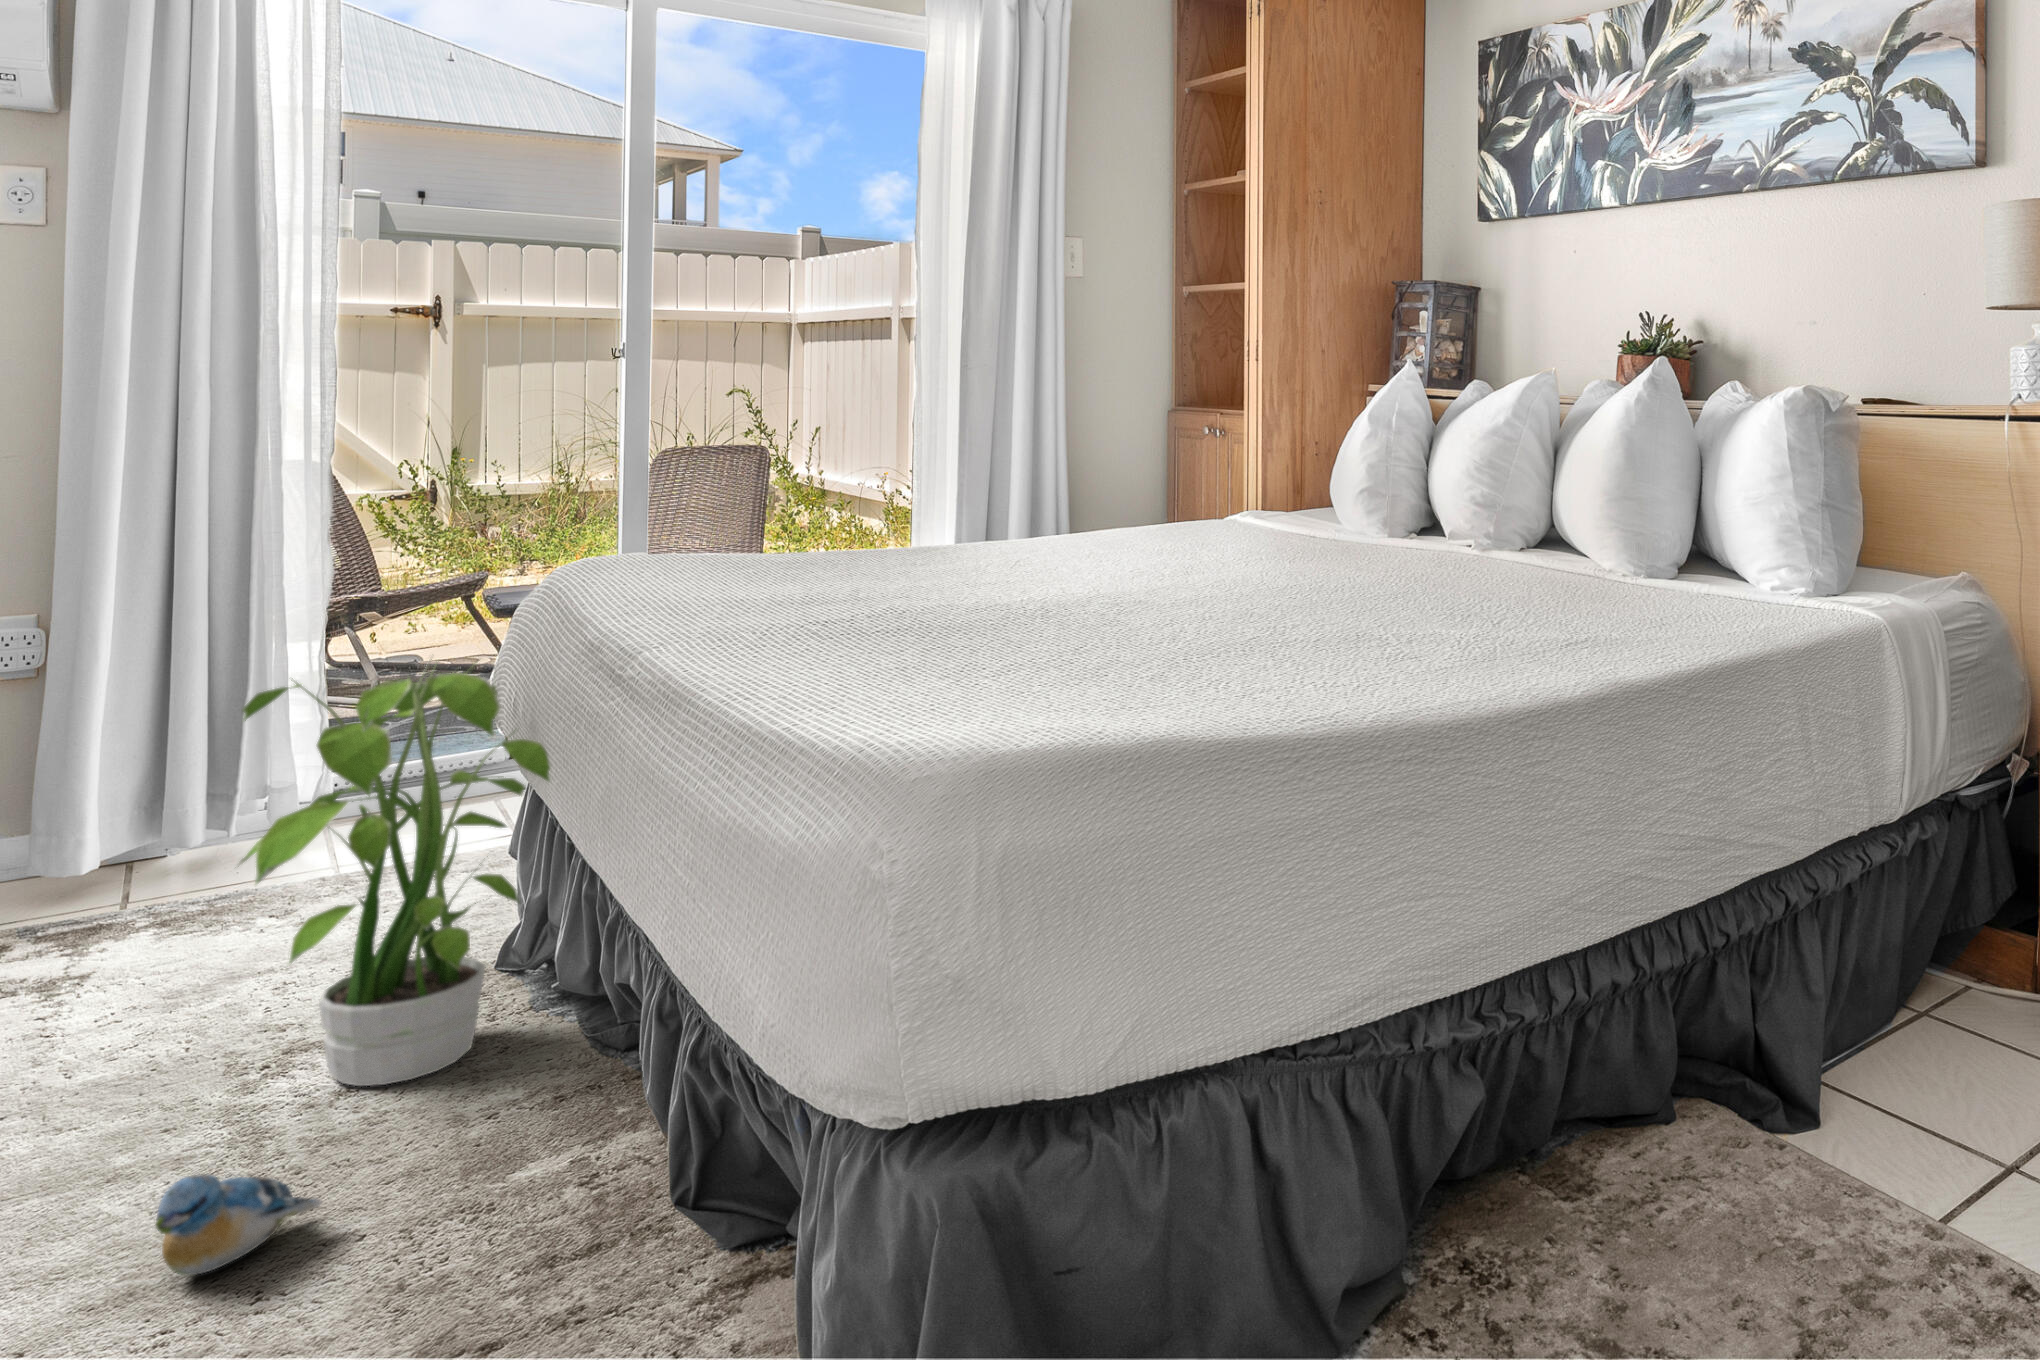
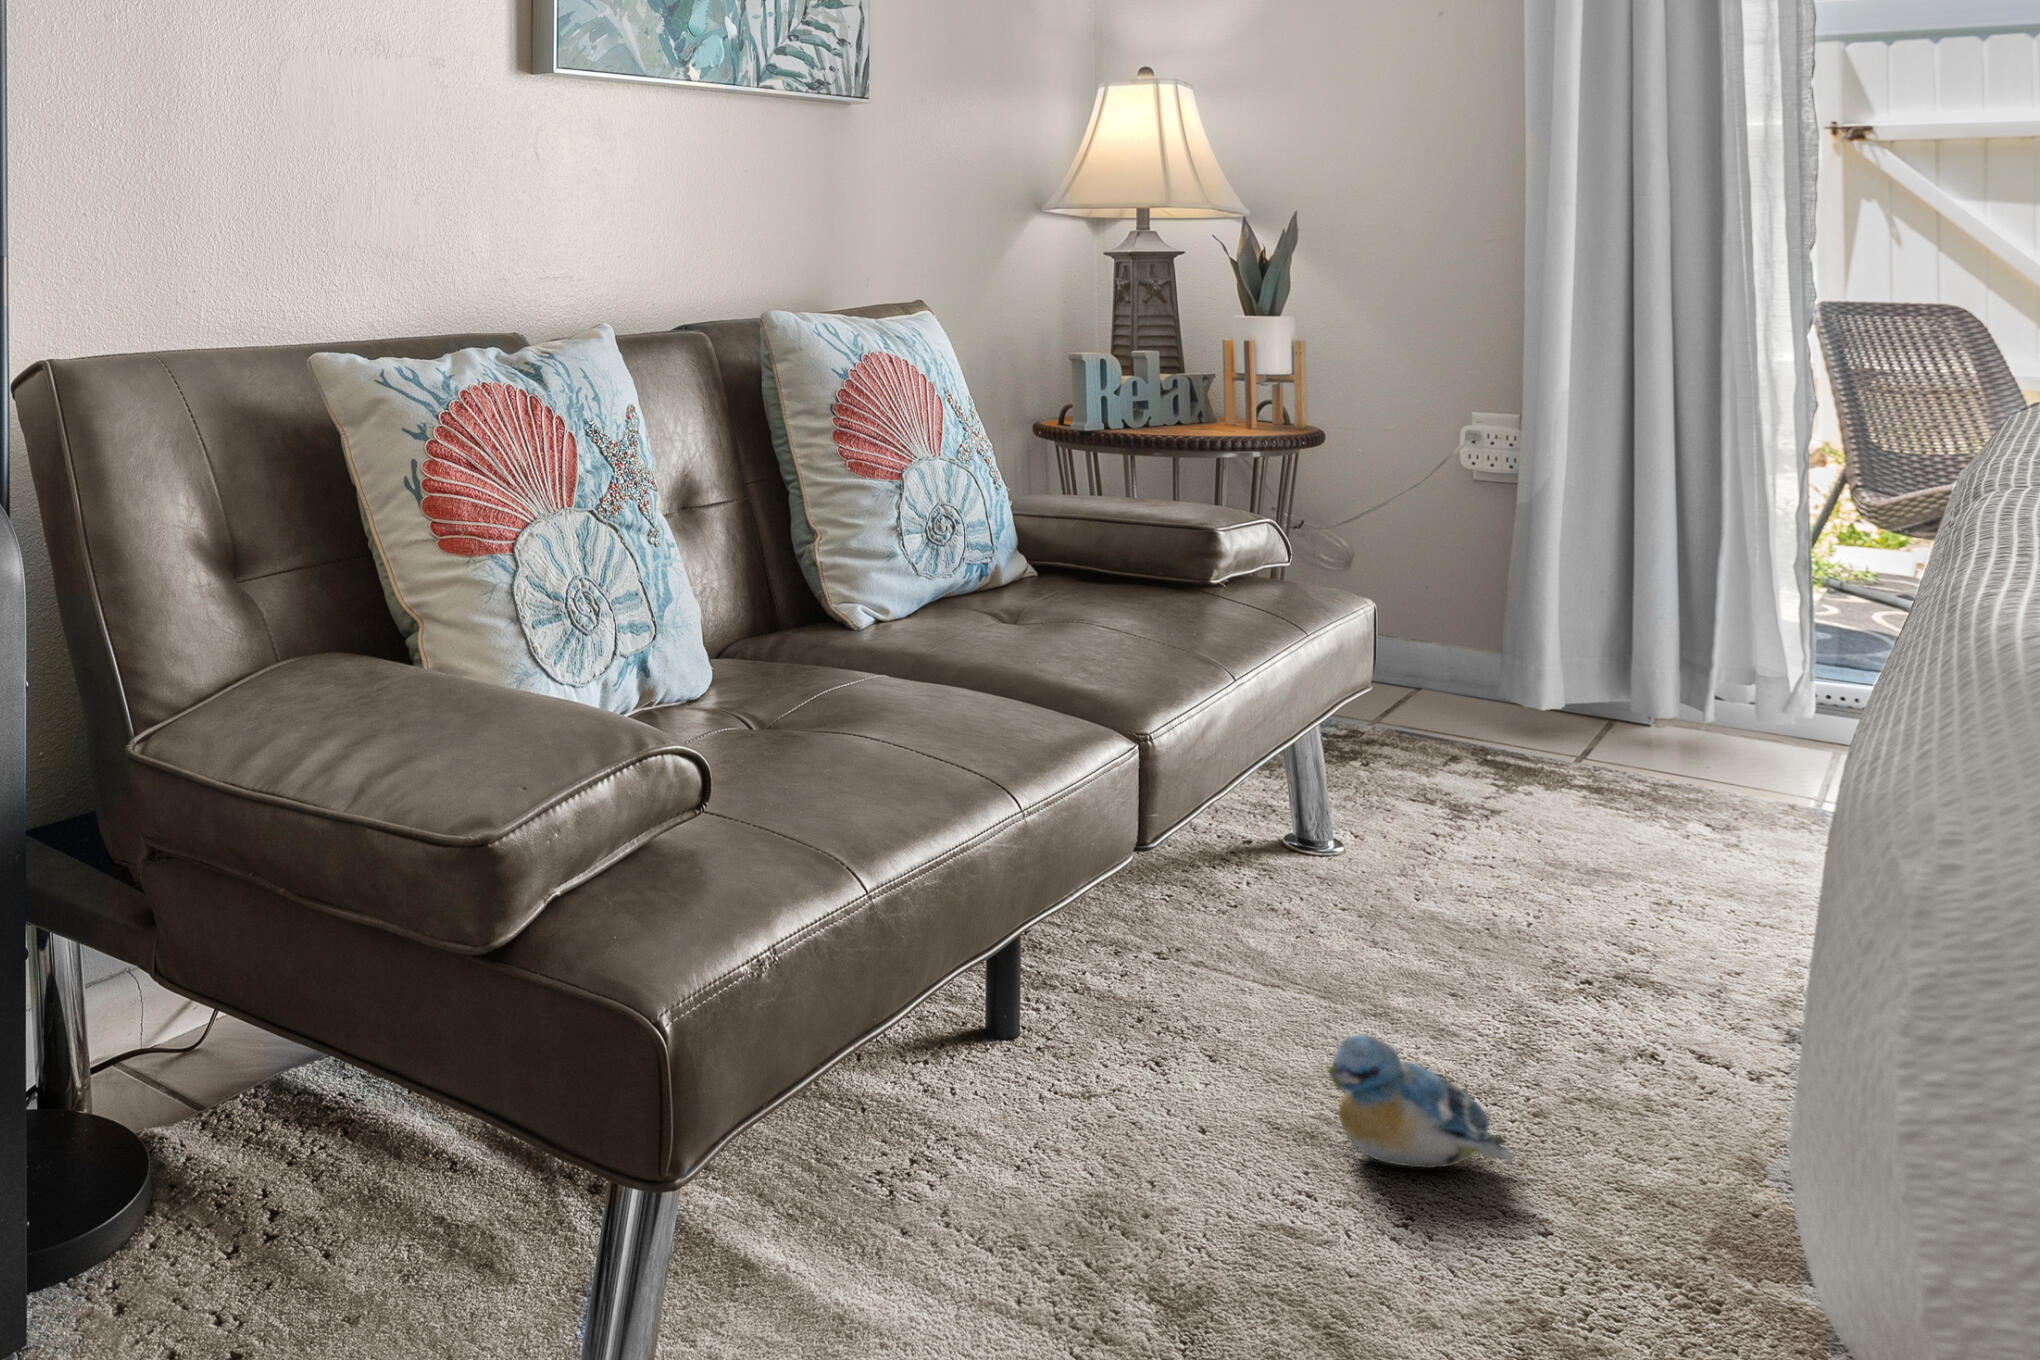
potted plant: present [238,659,550,1086] -> none [1548,493,1973,1092]

